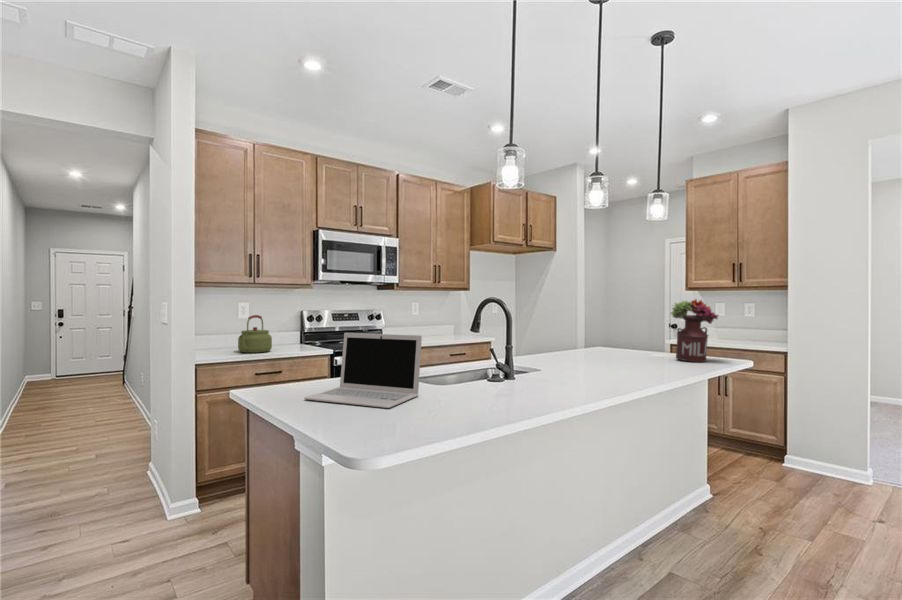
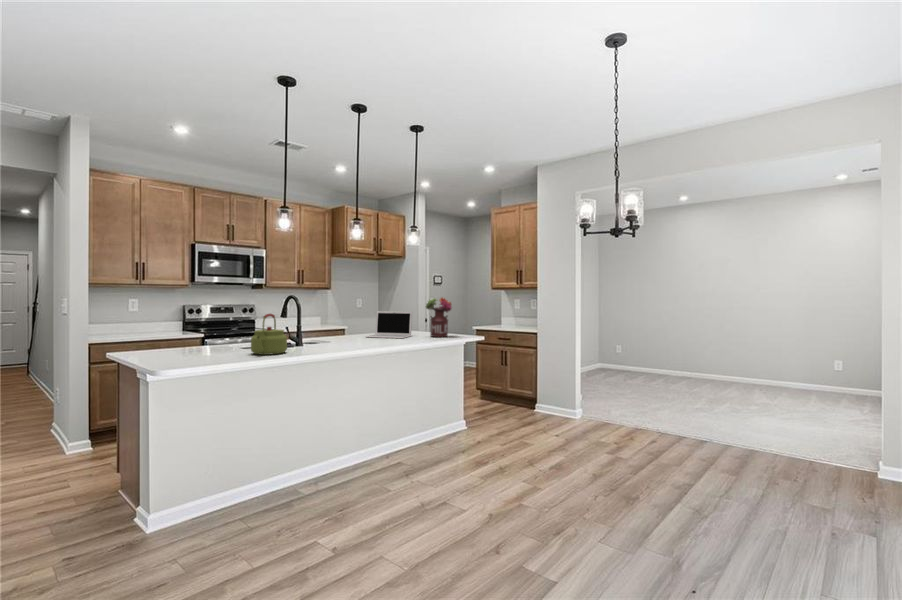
kettle: present [238,315,272,353] -> present [251,314,287,355]
laptop: present [304,333,422,408] -> present [366,311,412,338]

